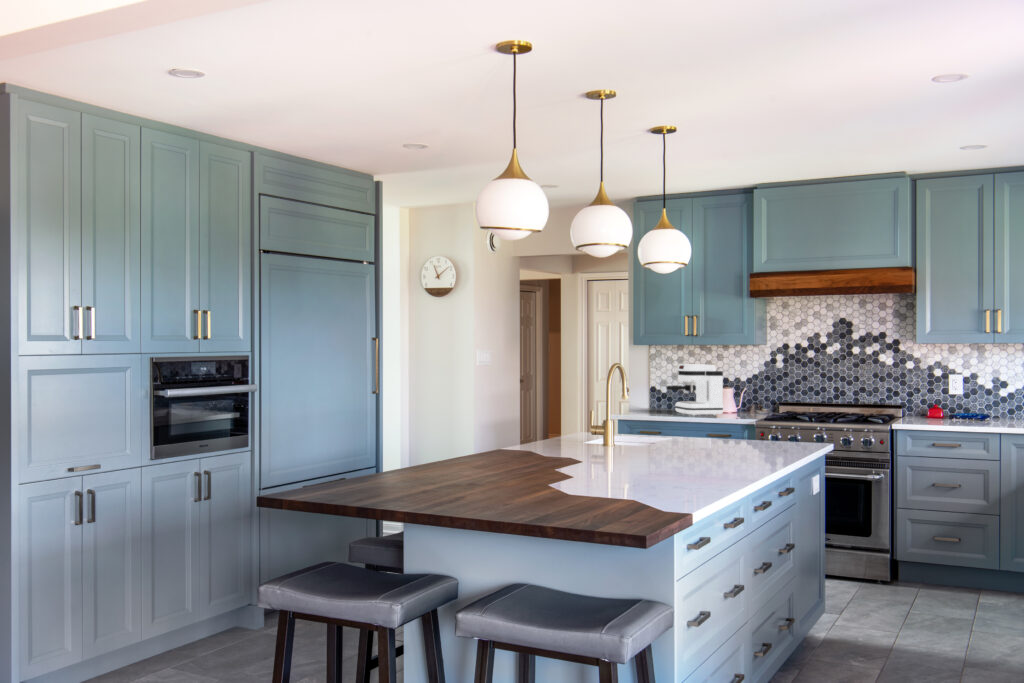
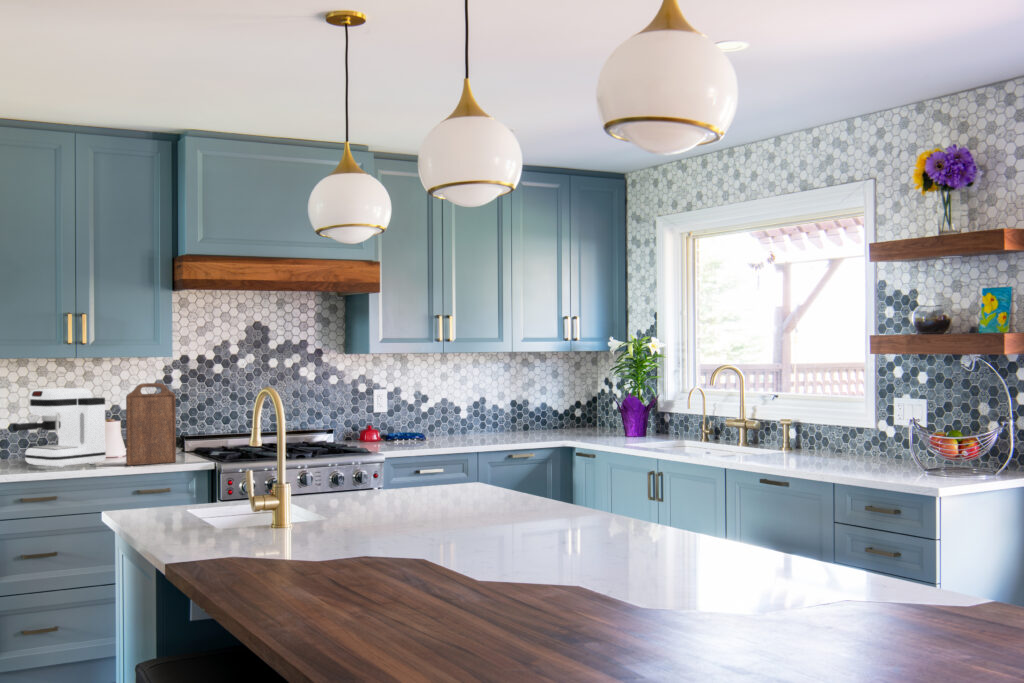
cutting board: none [734,362,768,418] -> present [126,383,176,465]

